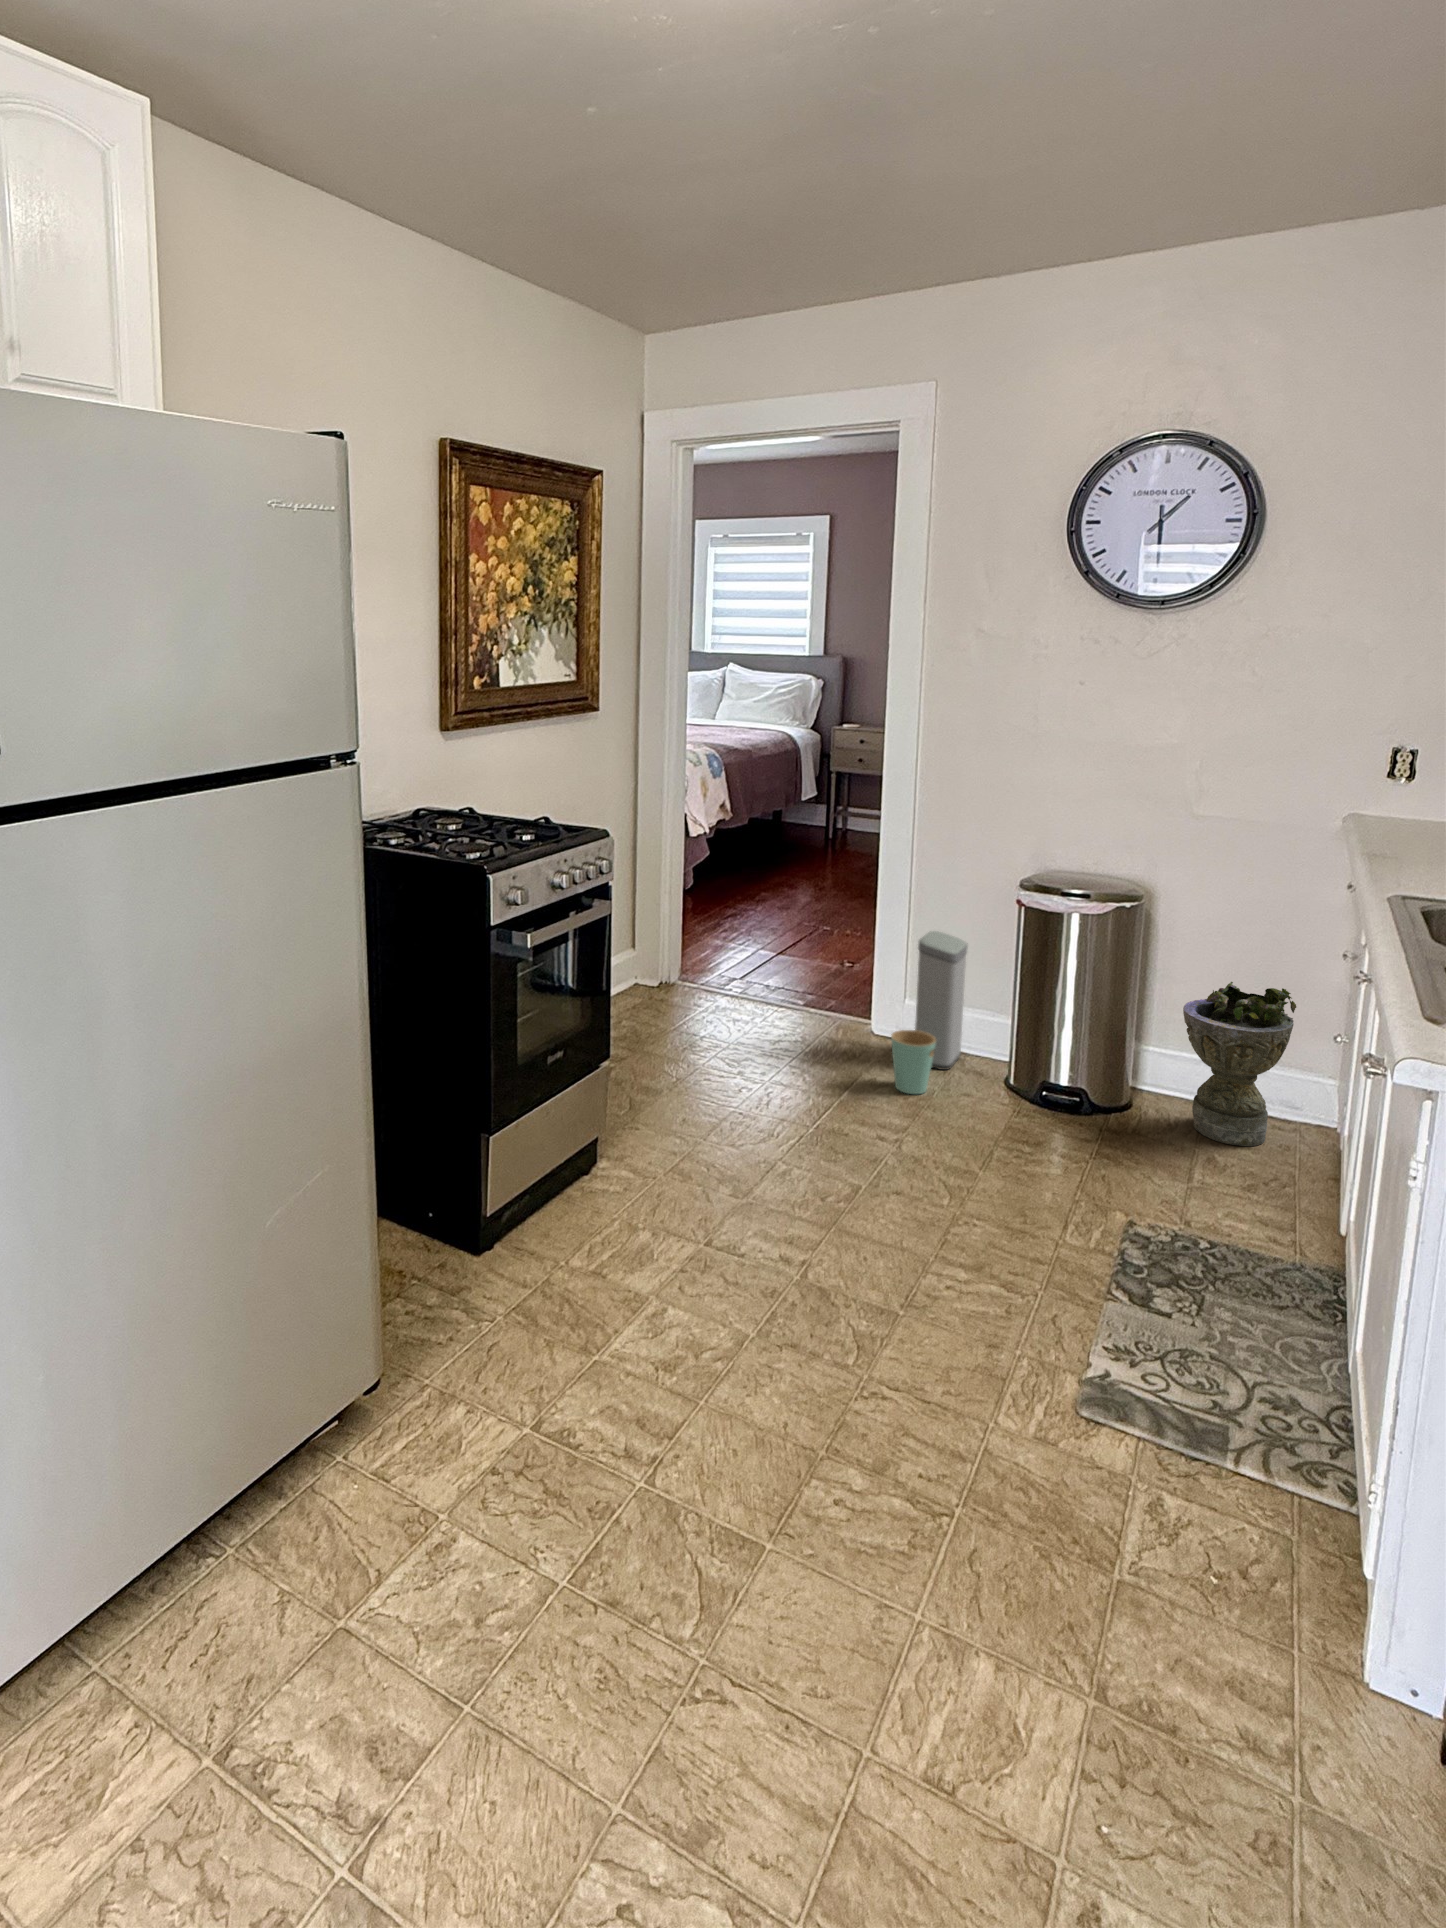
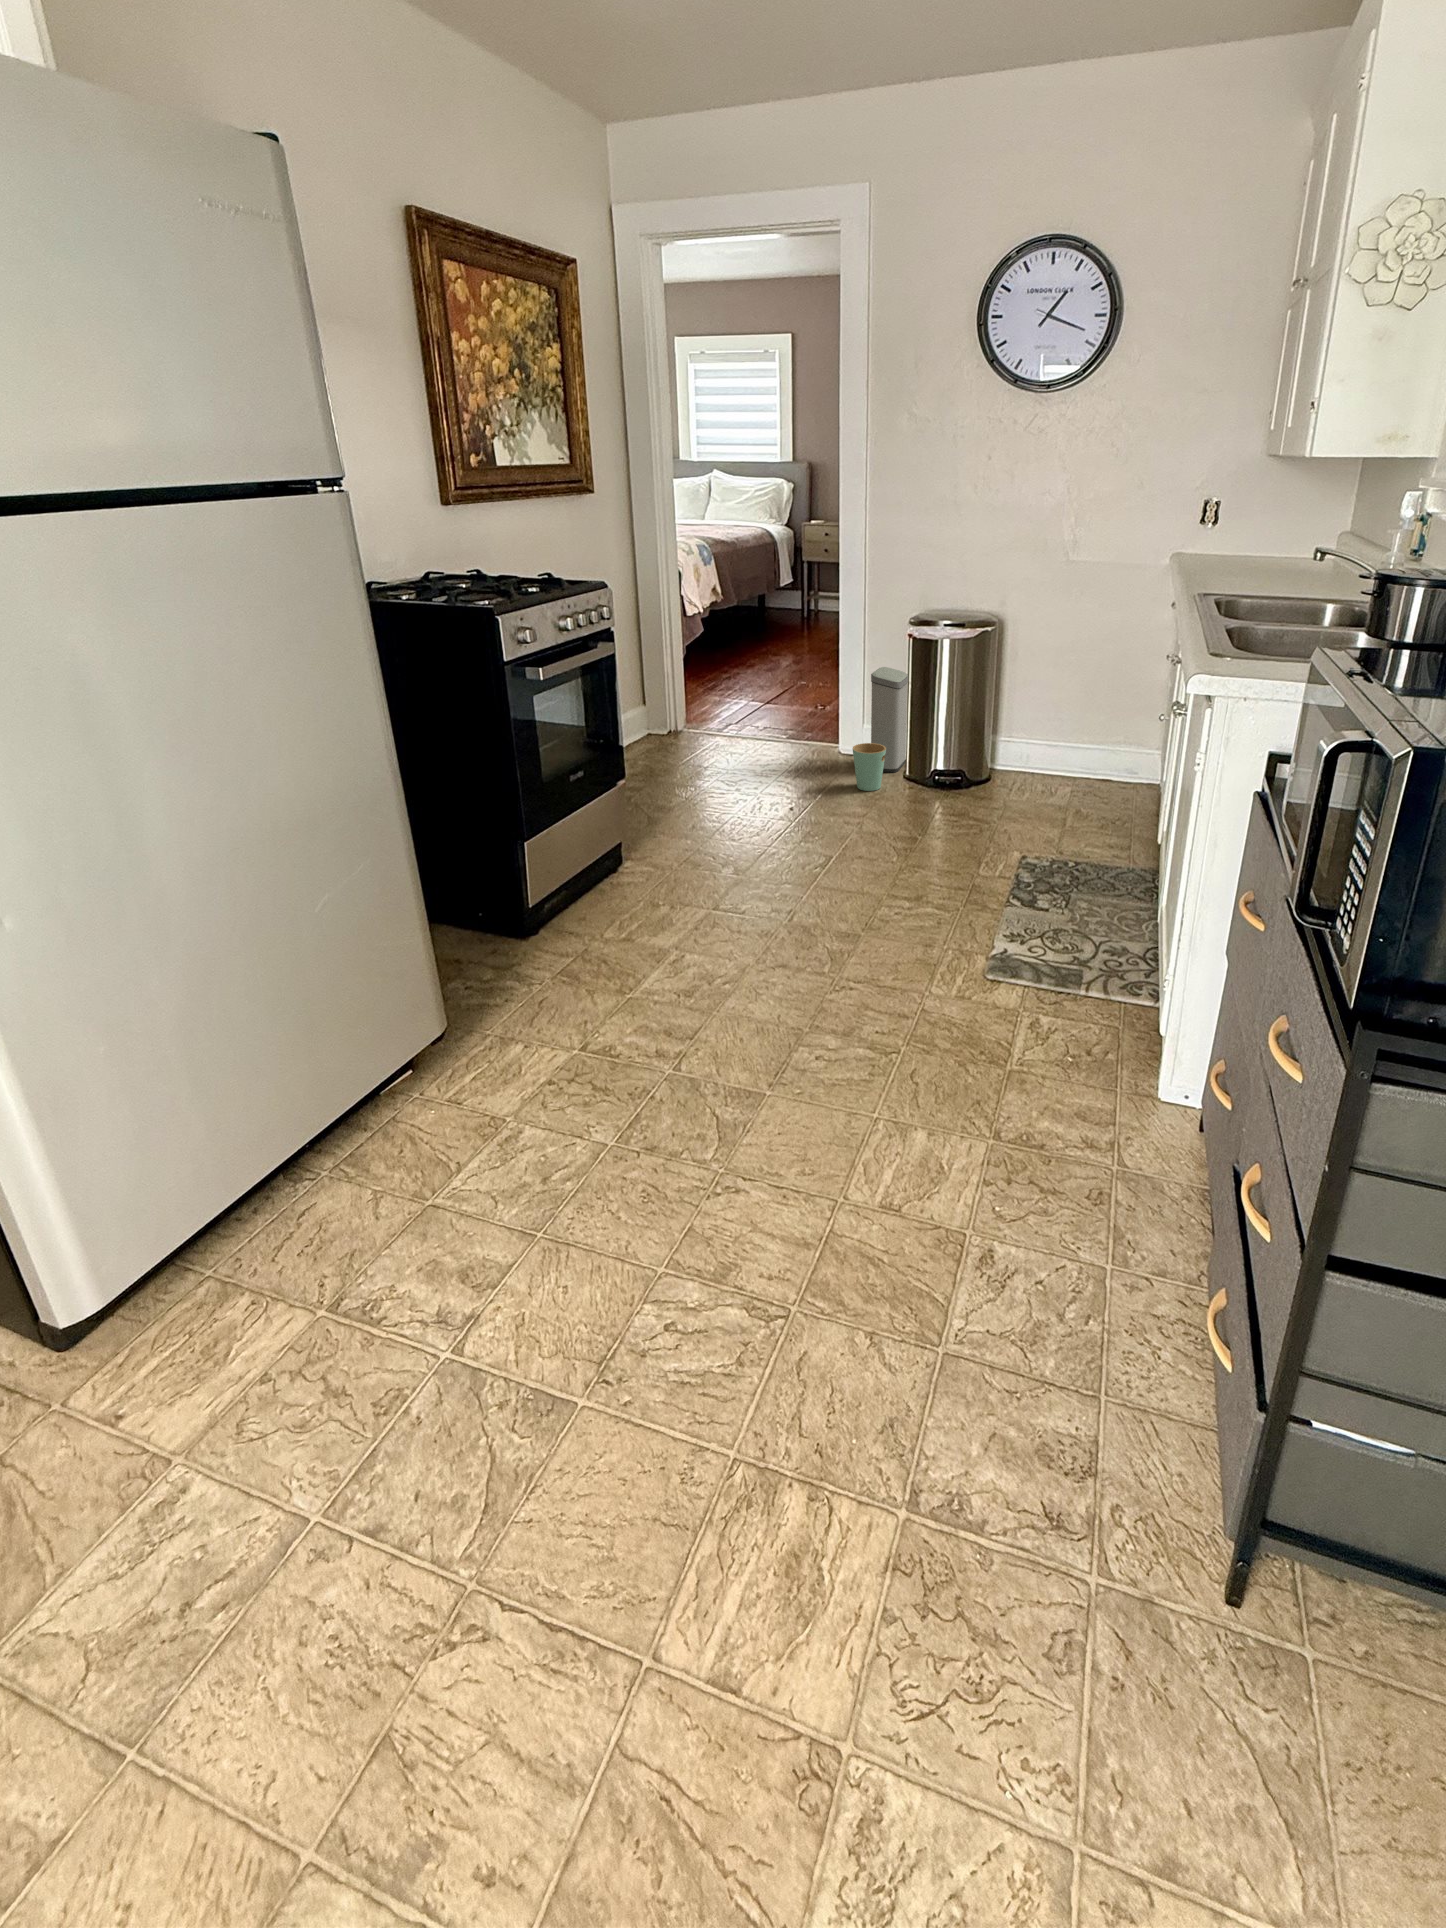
planter: present [1183,982,1296,1146] -> none [1060,685,1135,801]

